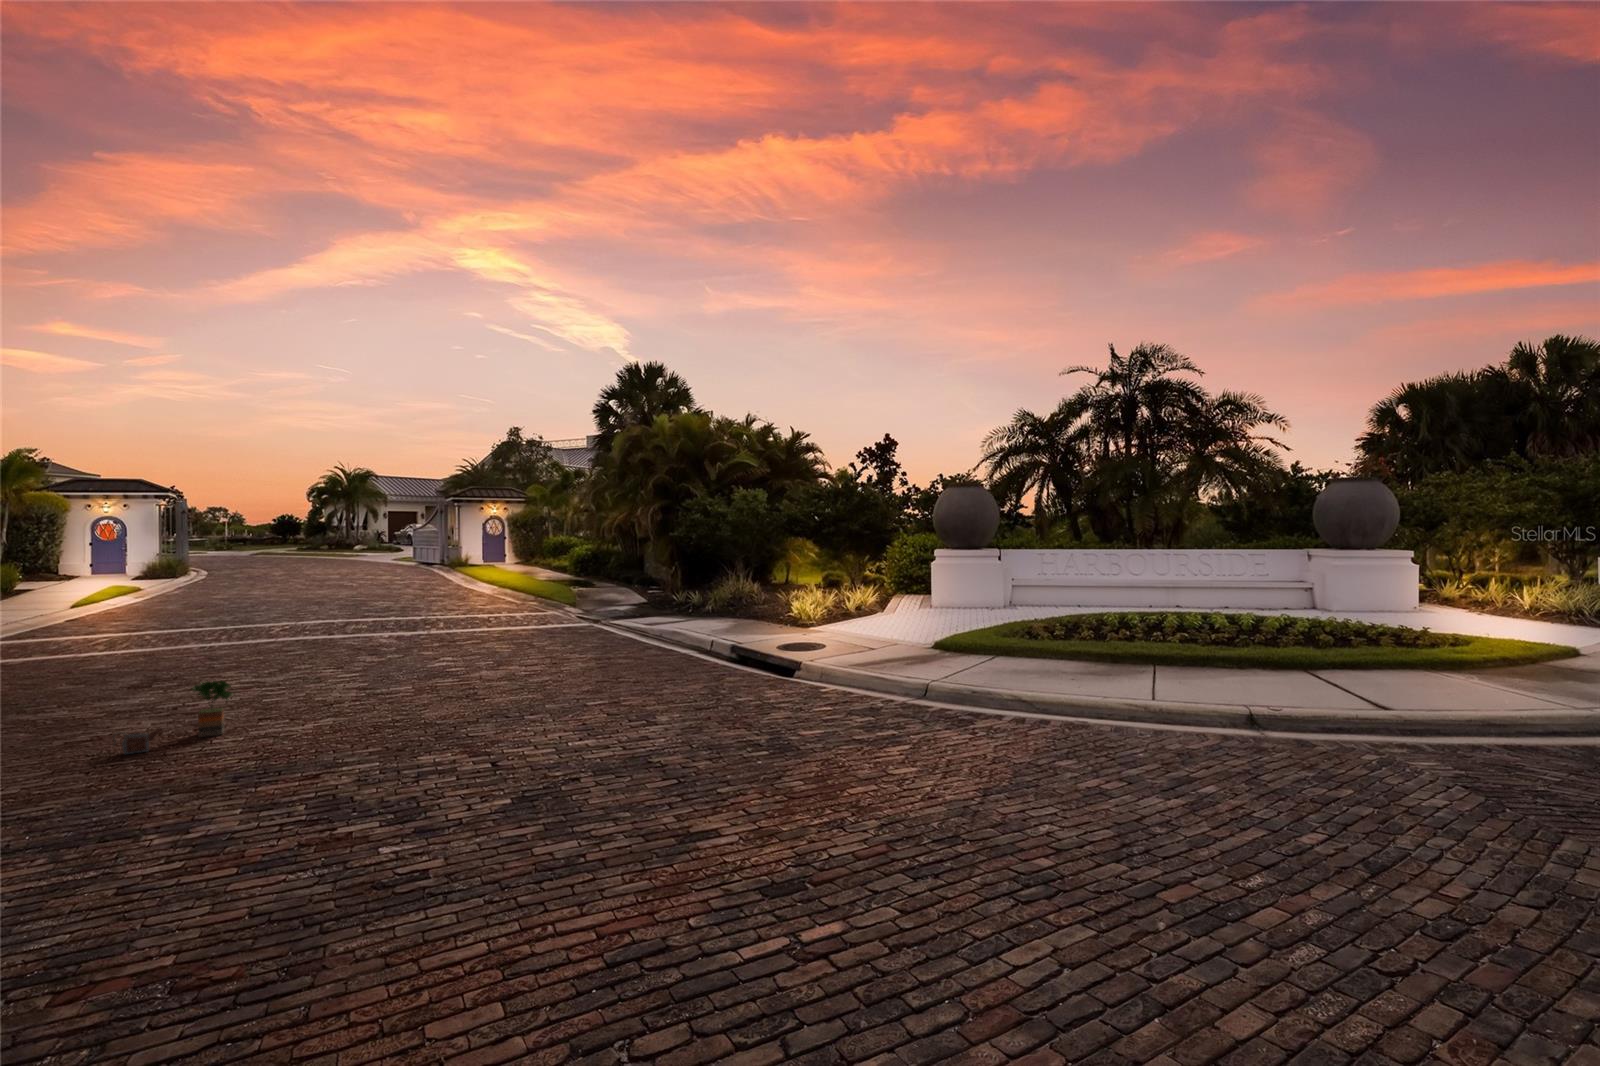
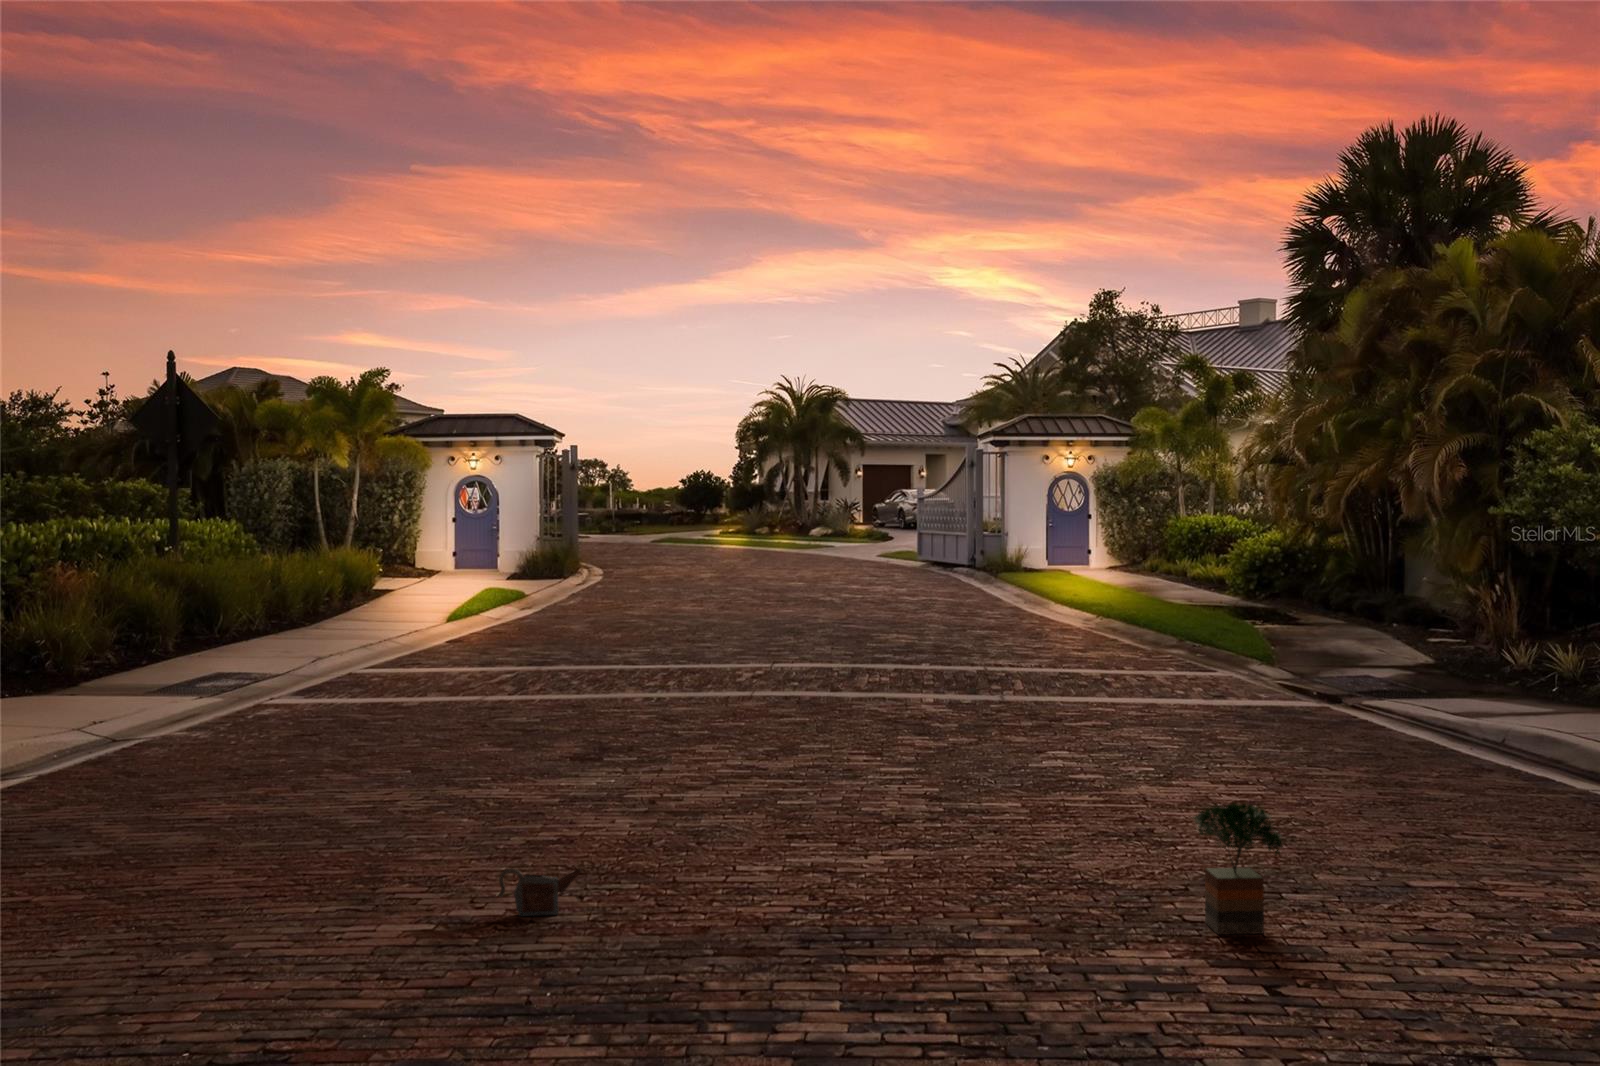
potted tree: present [191,681,232,737] -> present [1193,803,1283,934]

